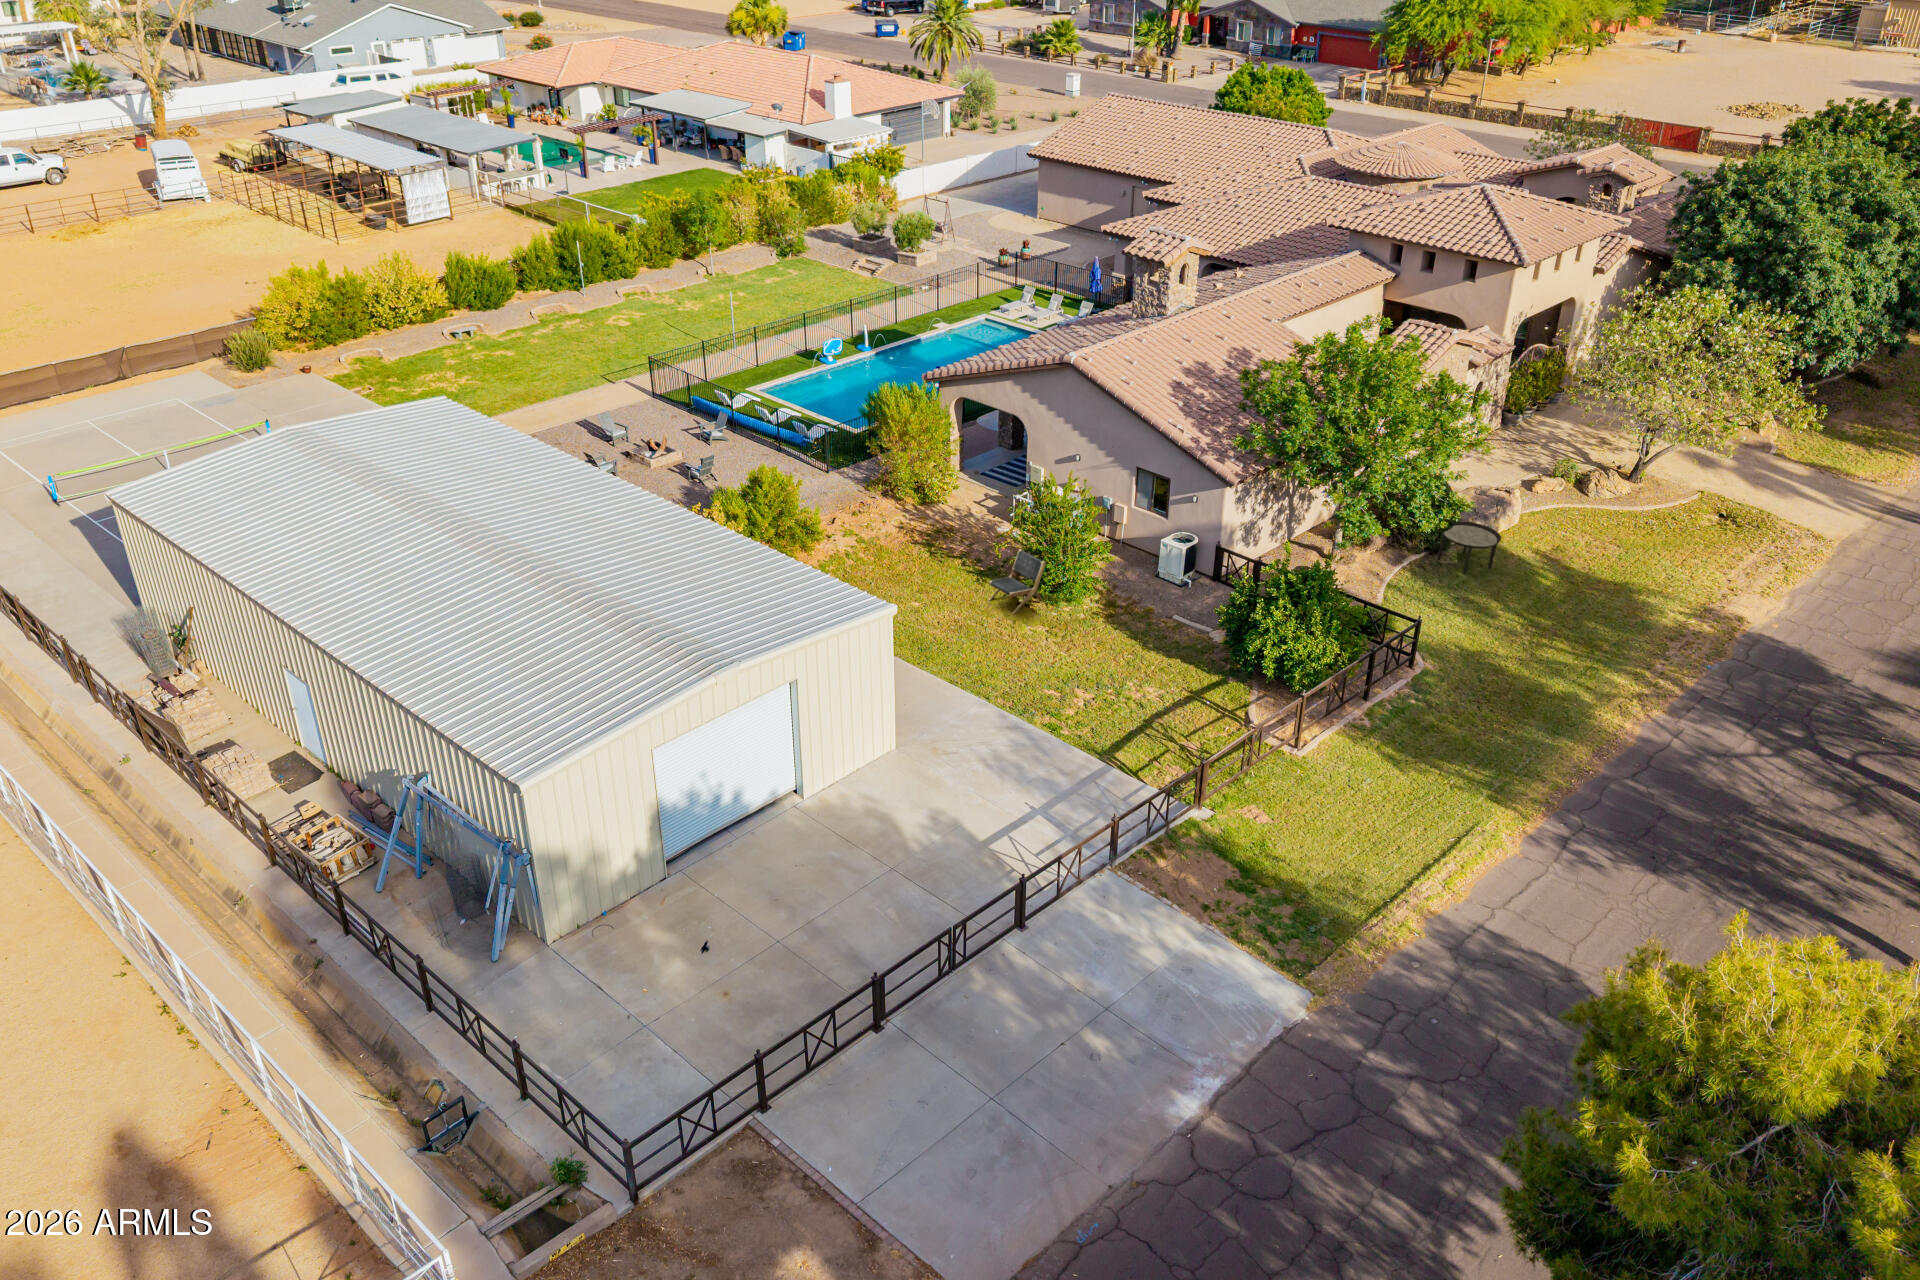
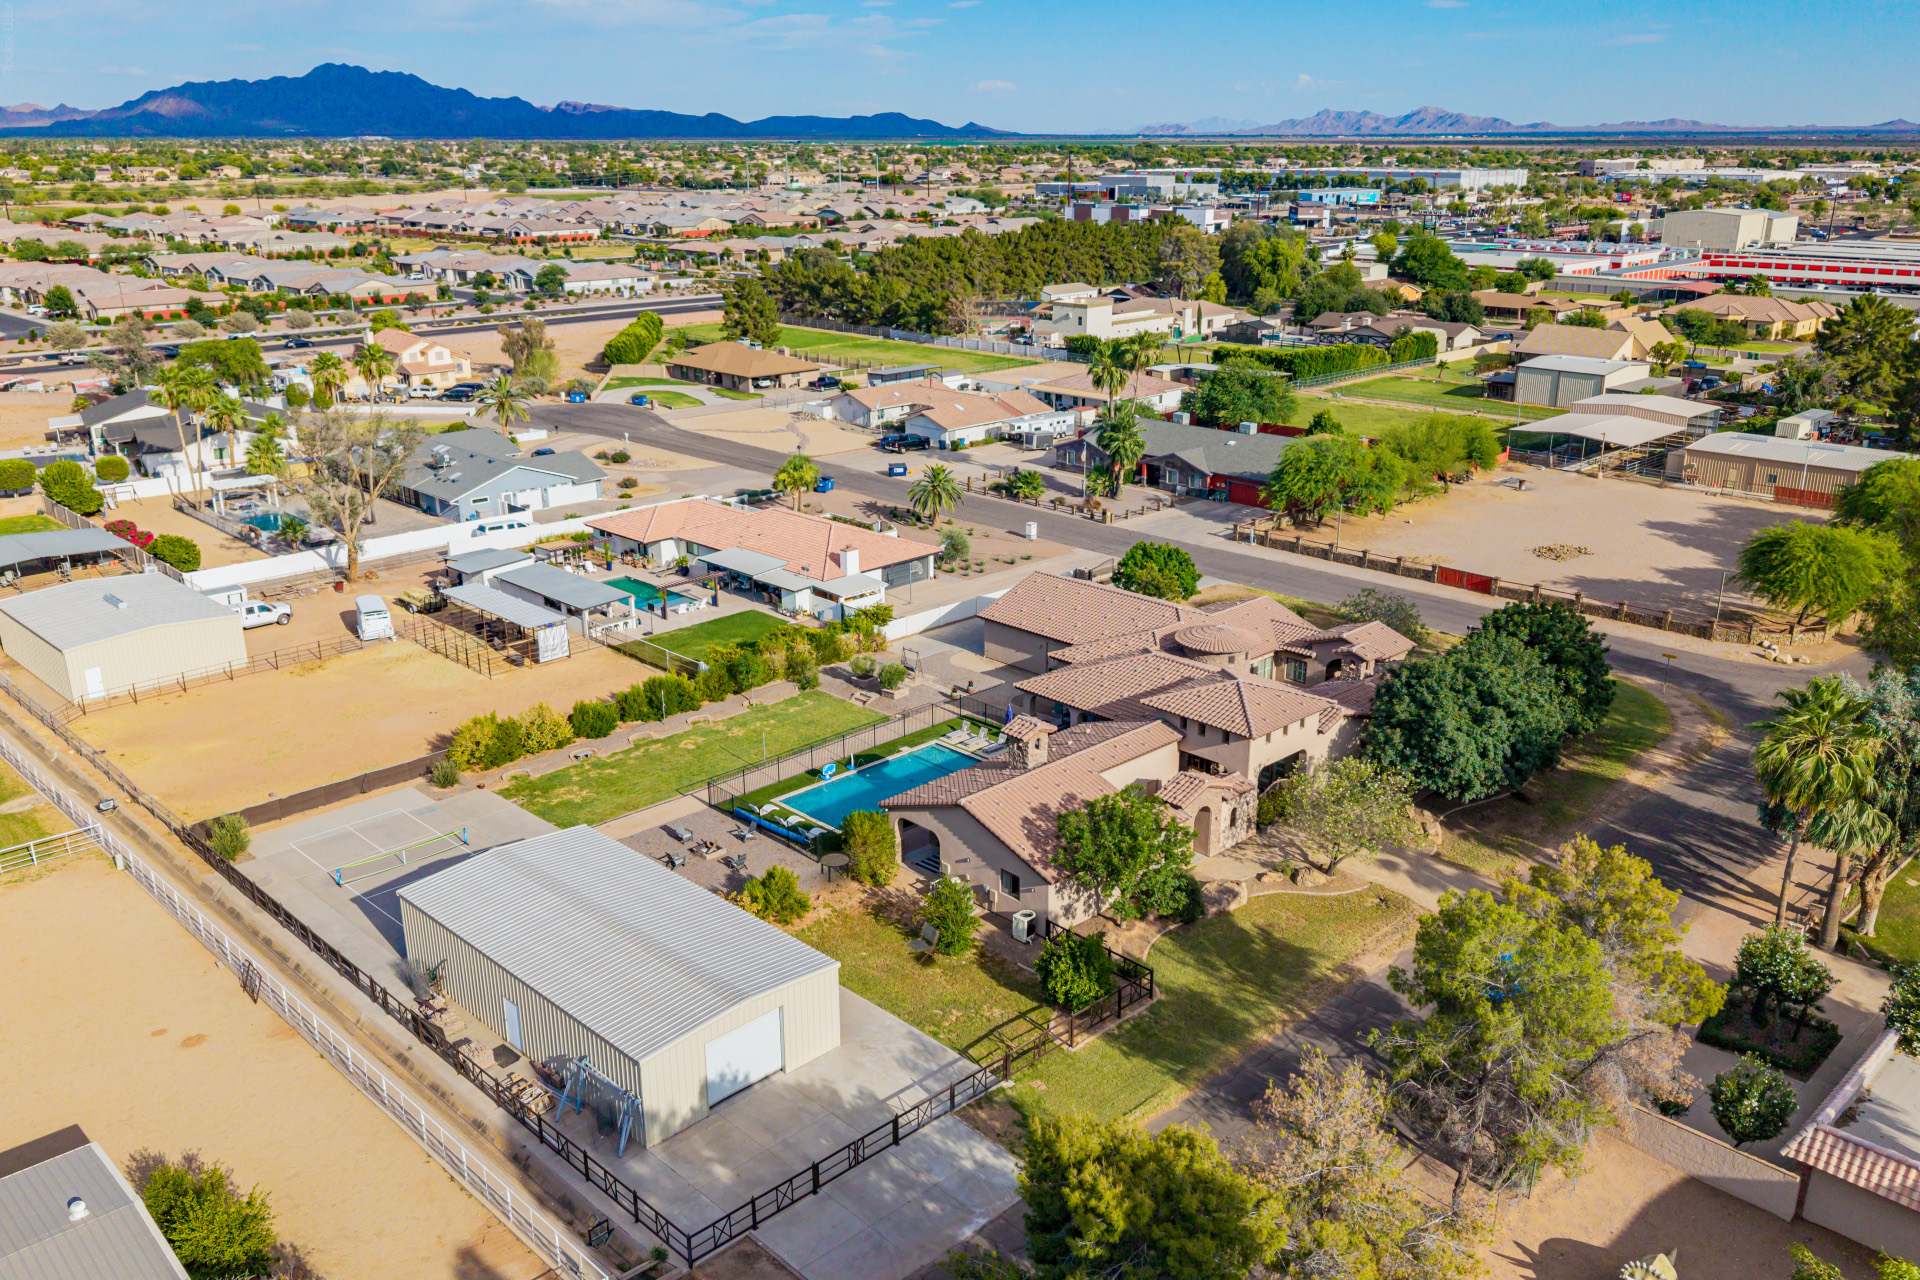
round table: present [1437,521,1501,575] -> present [818,851,851,882]

